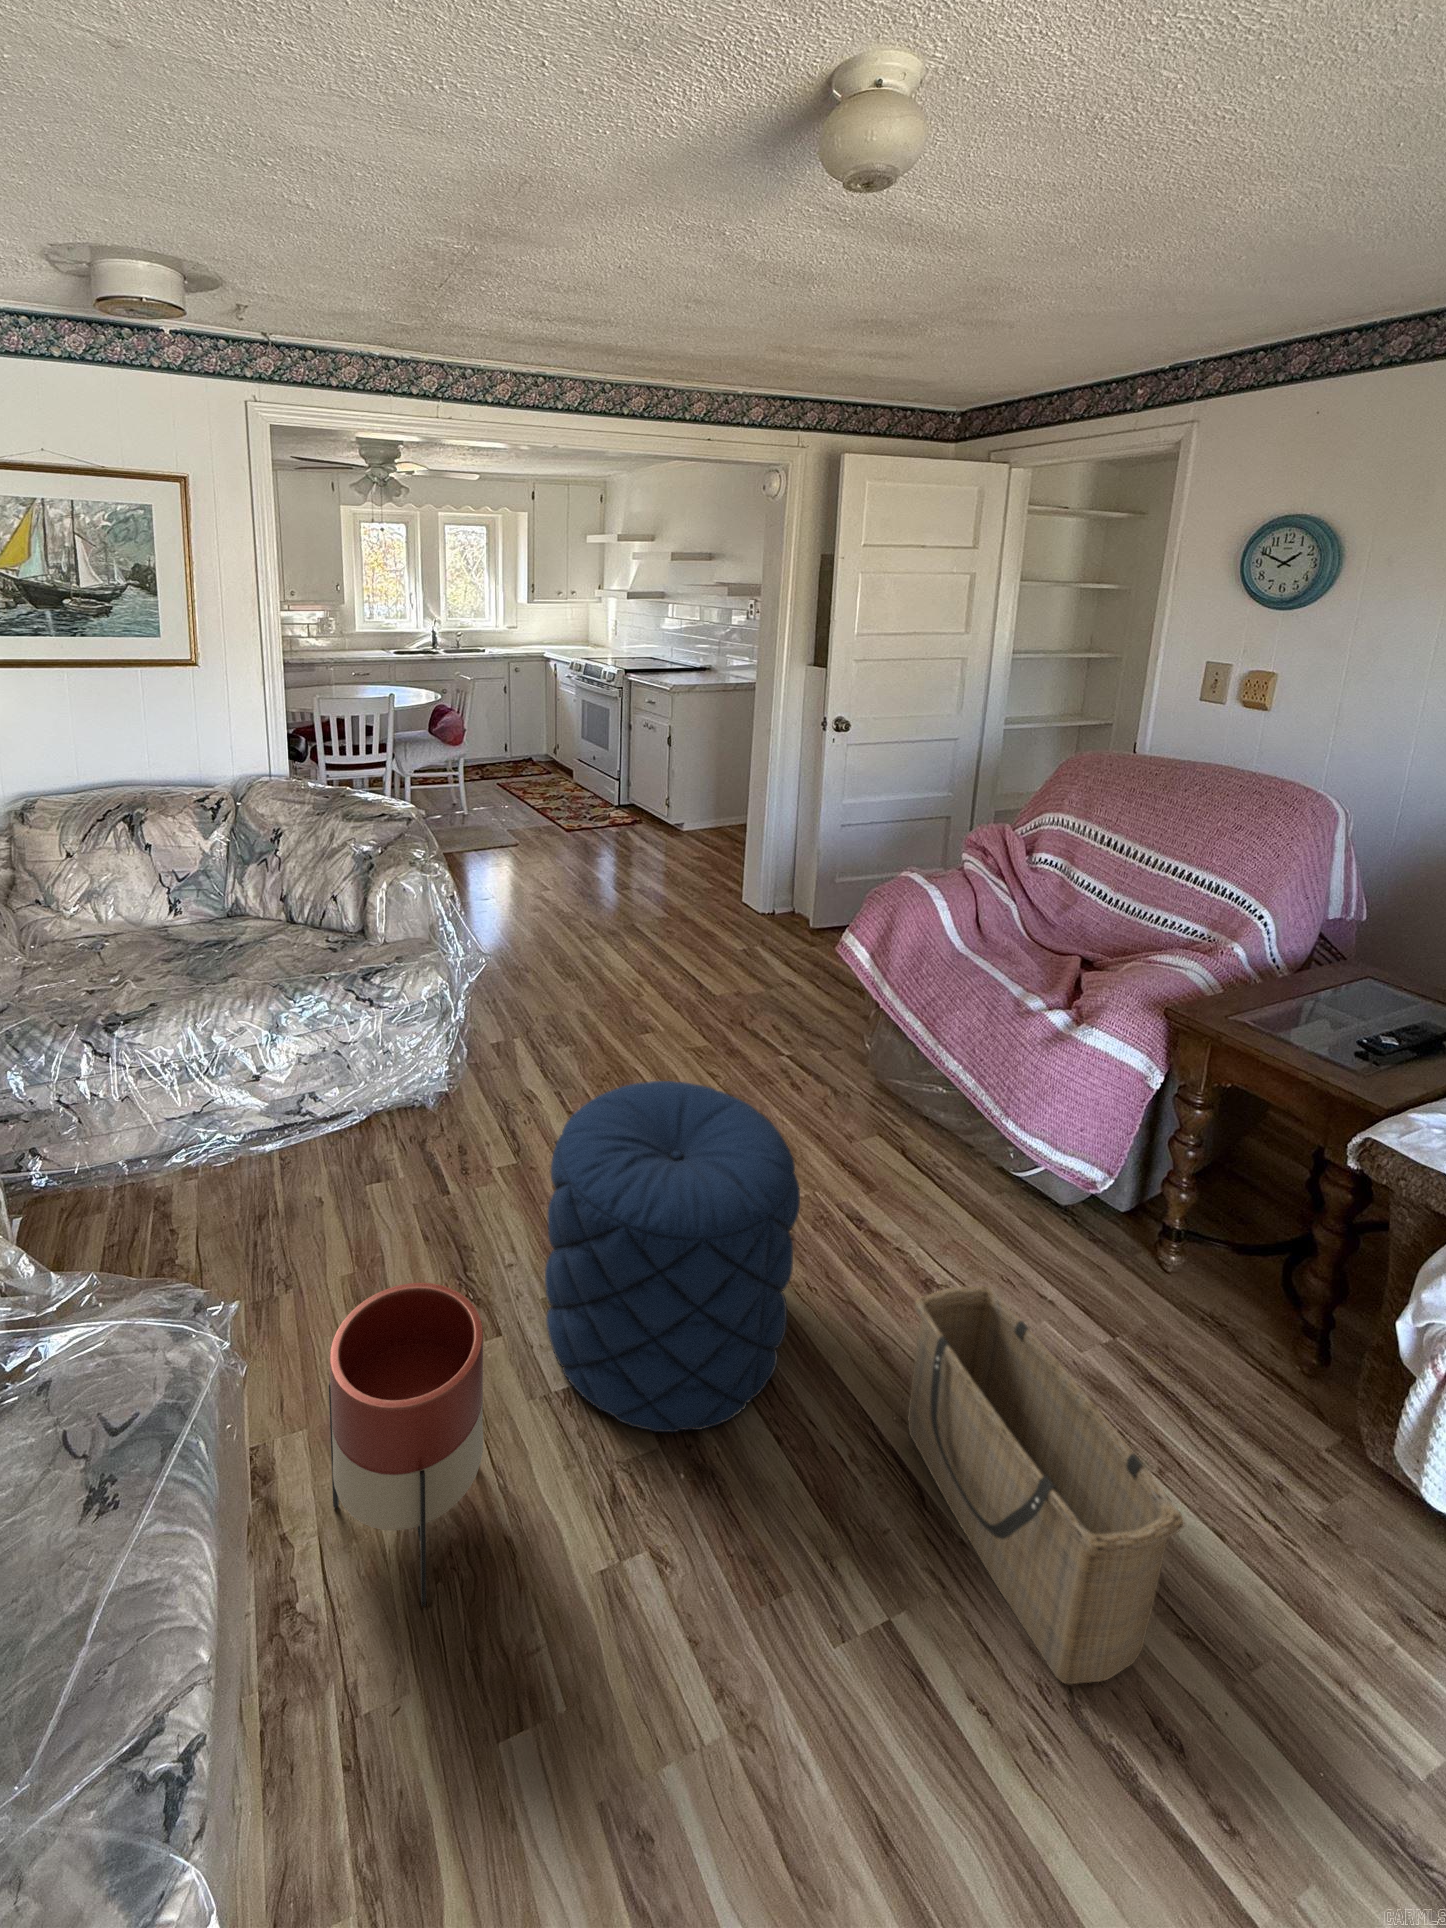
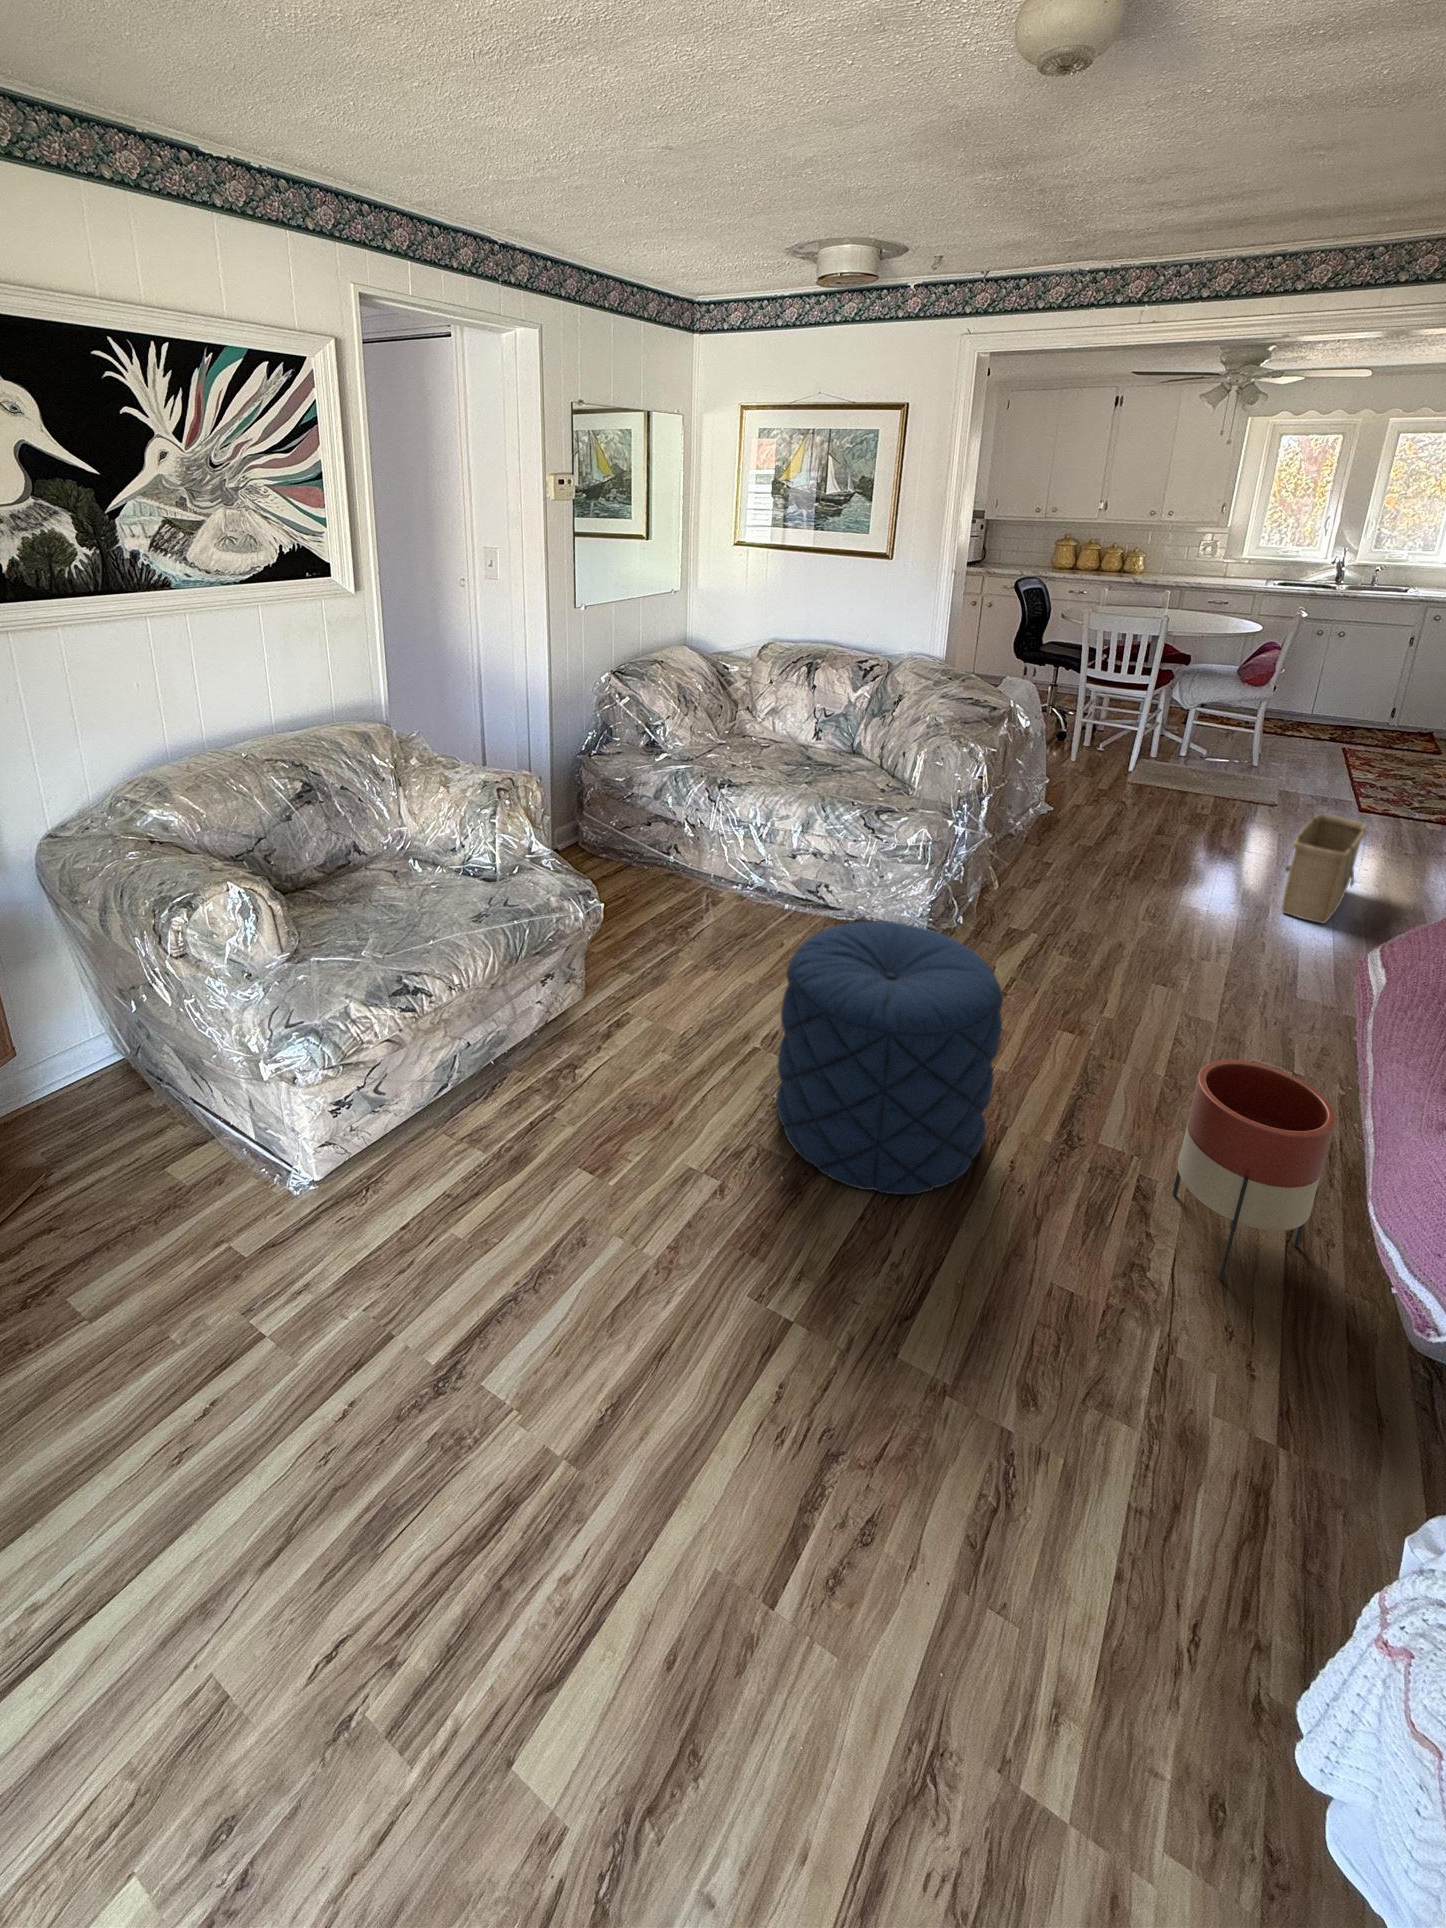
planter: present [329,1283,483,1607] -> present [1173,1060,1336,1280]
basket: present [908,1286,1184,1684] -> present [1281,814,1367,923]

